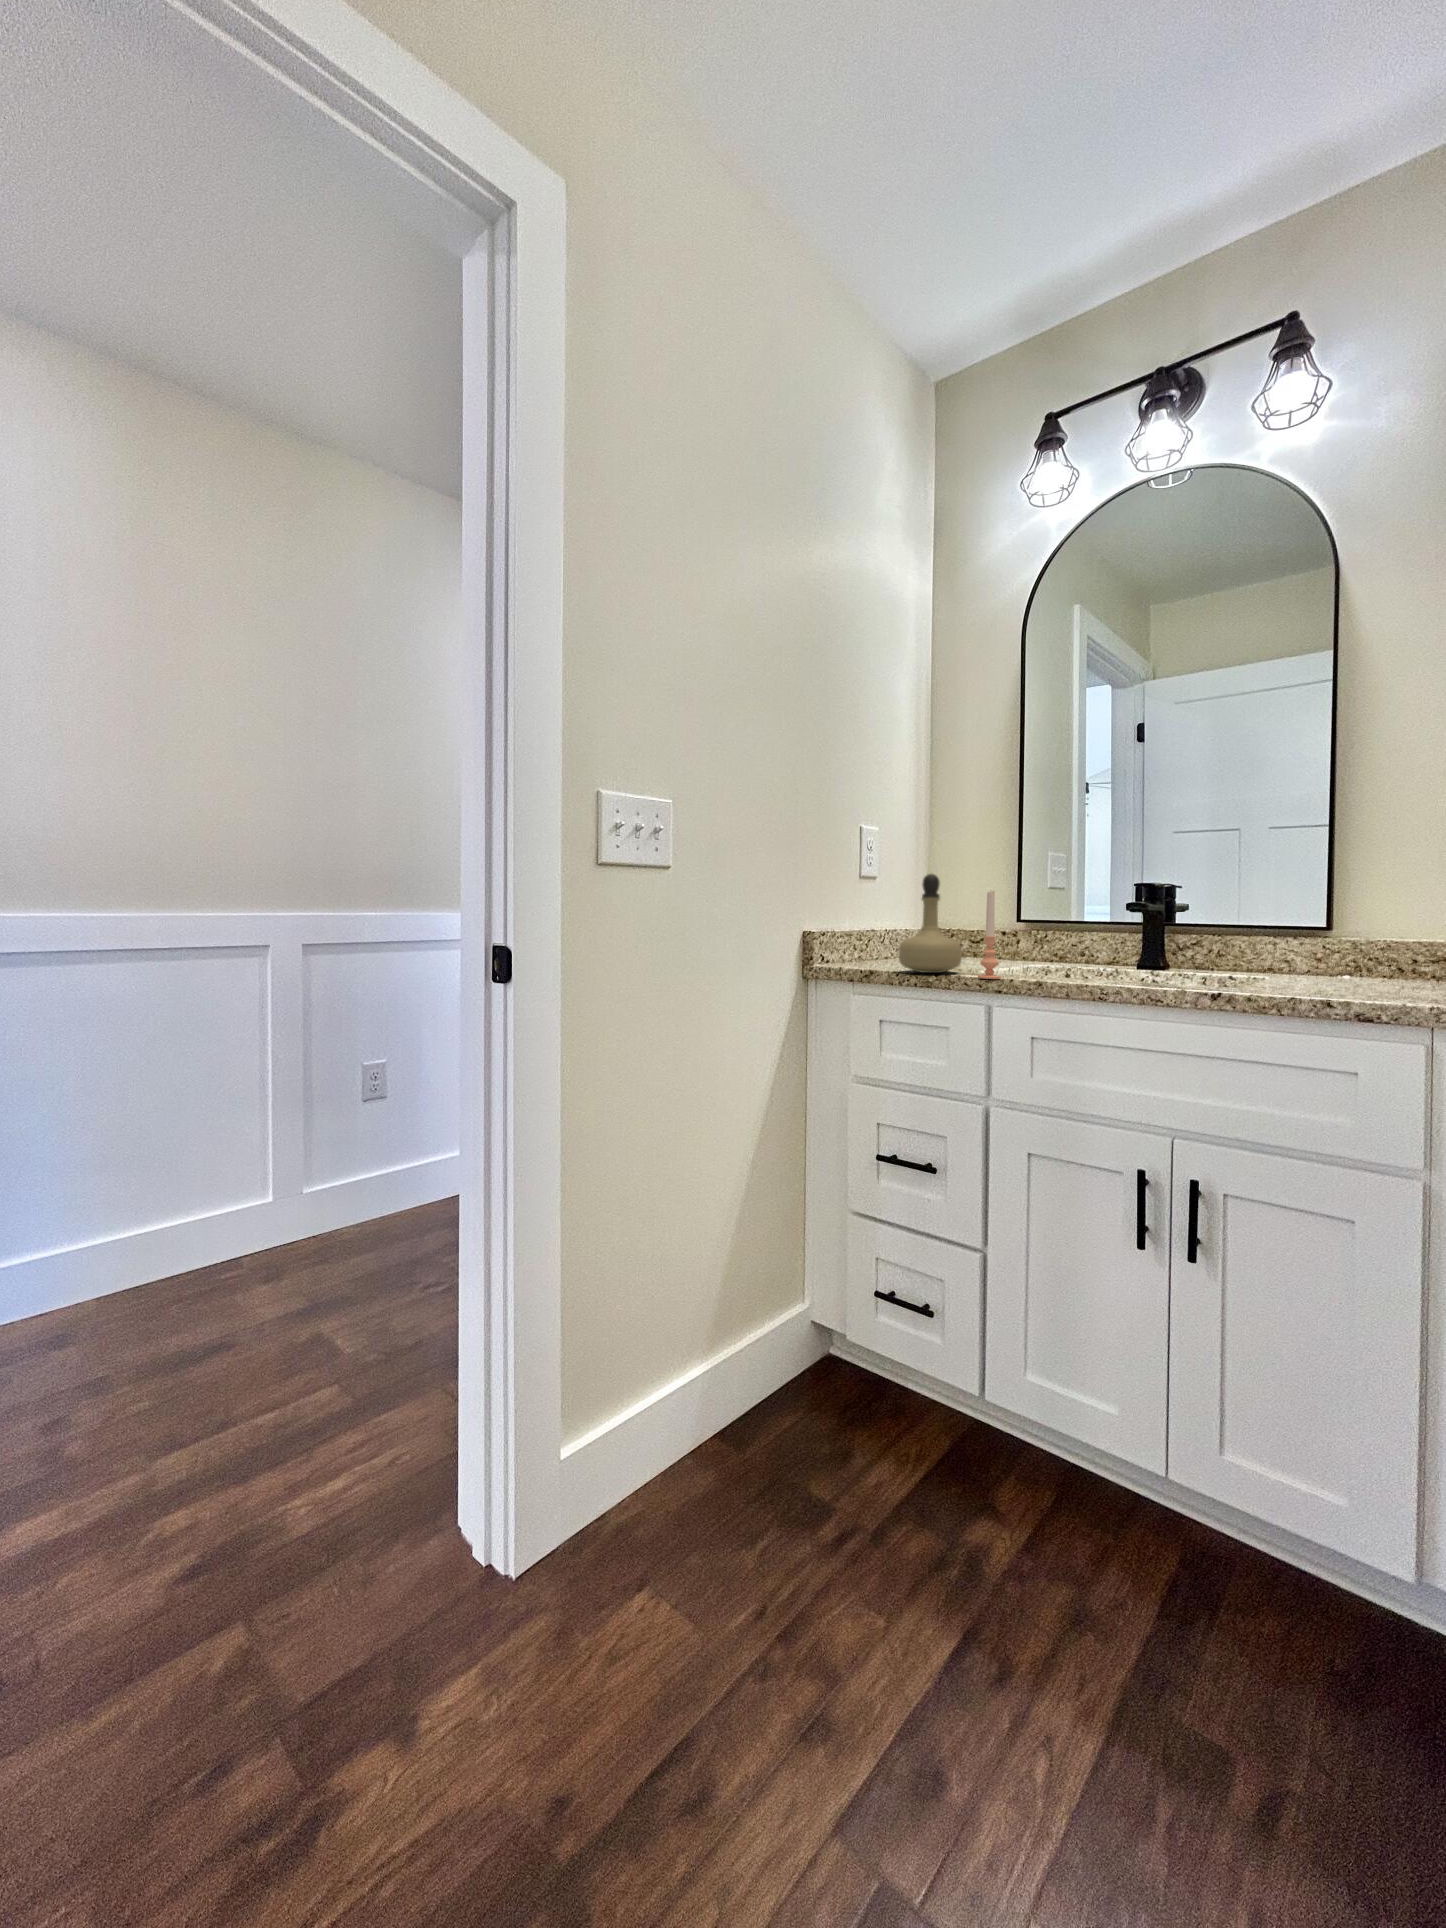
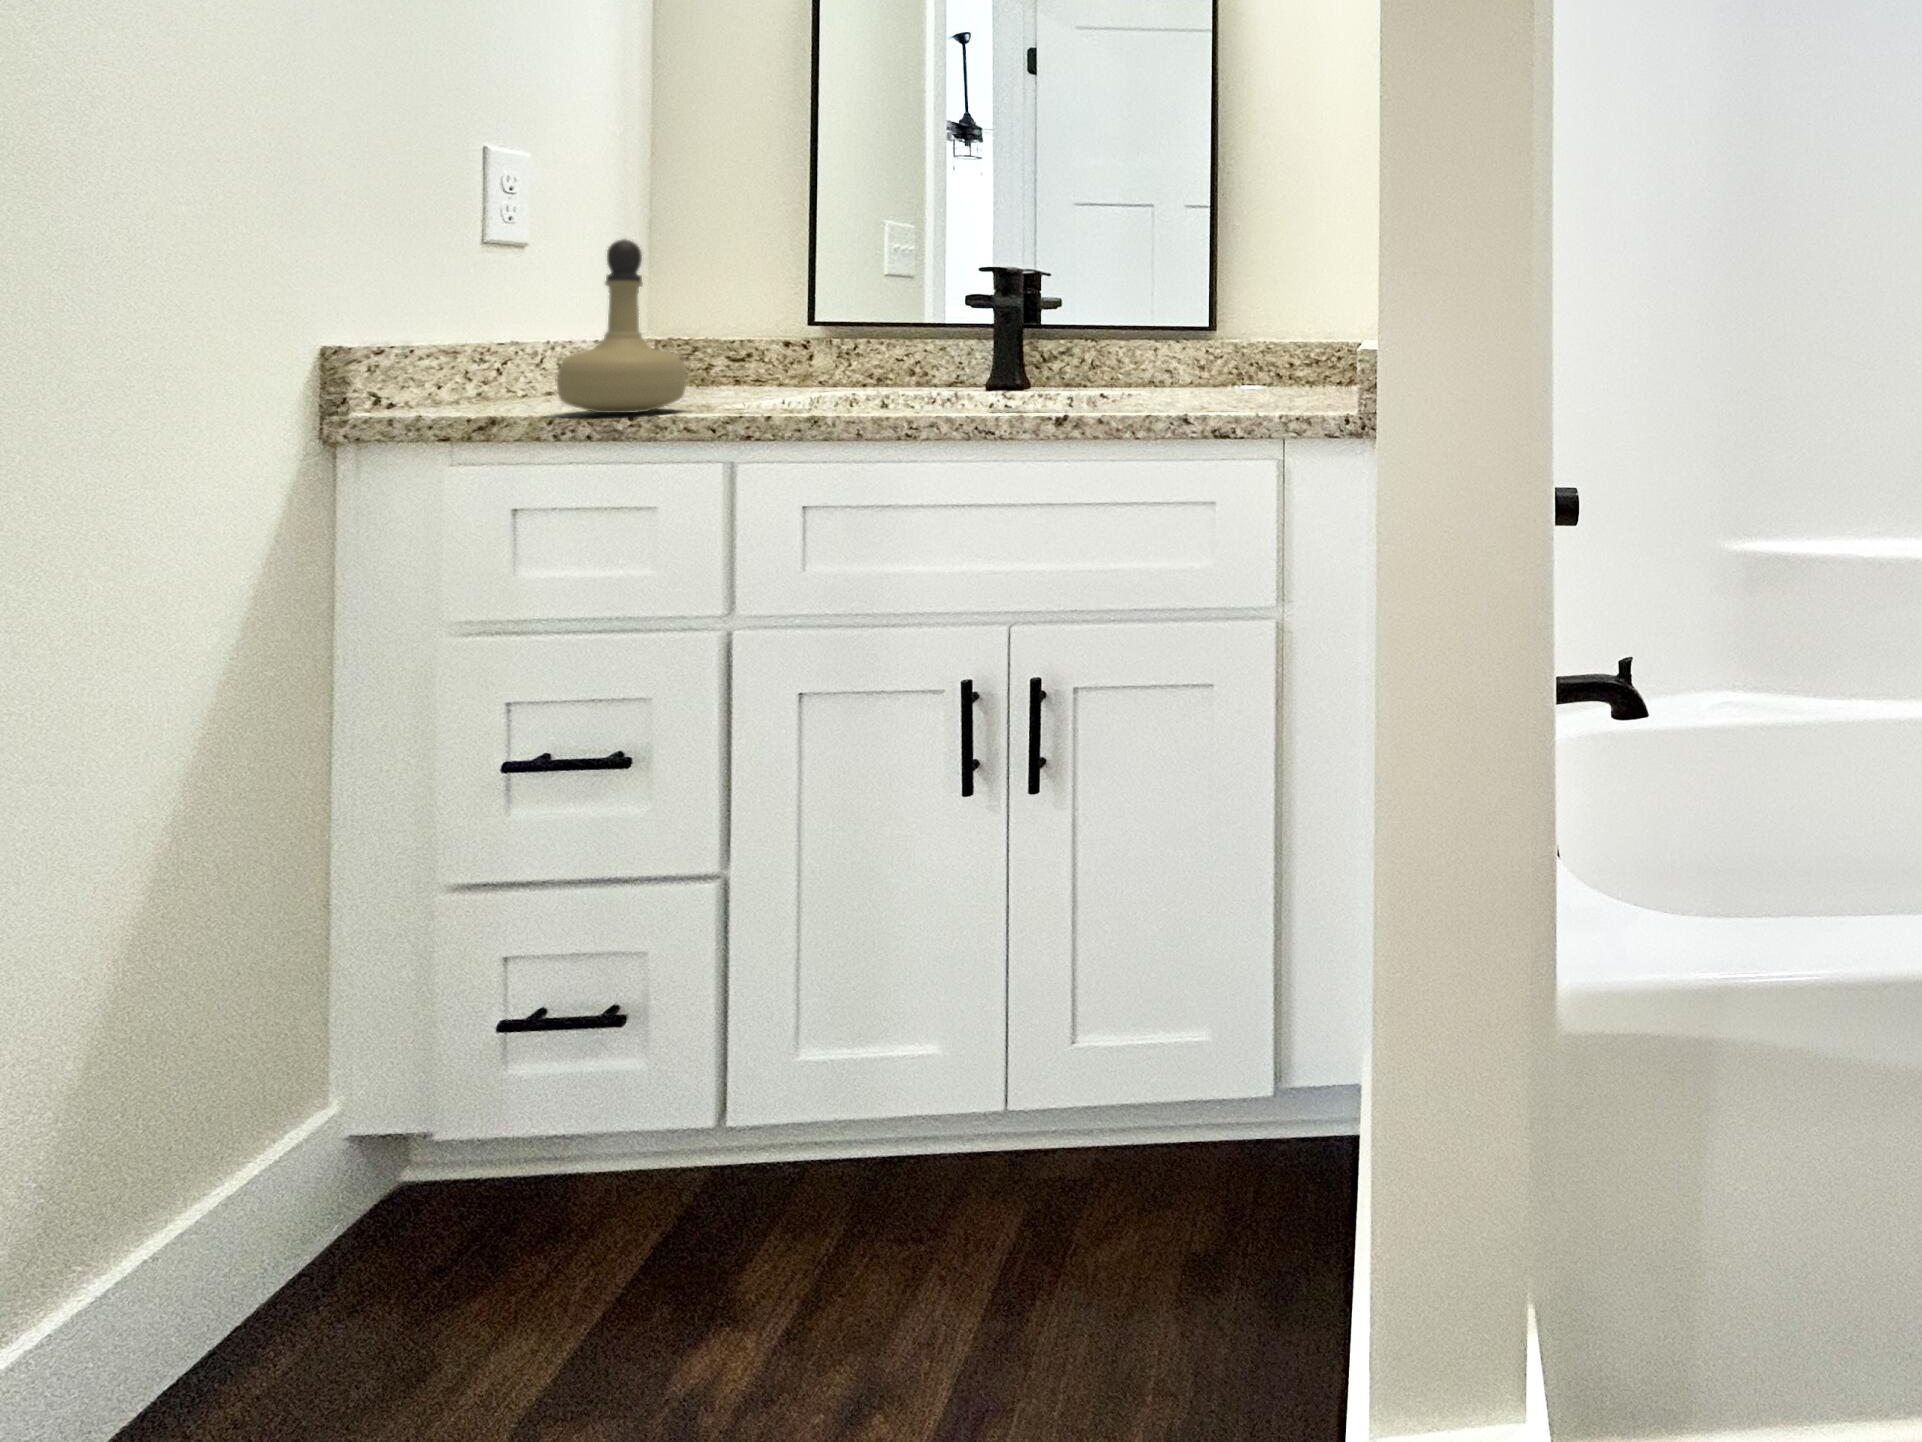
candle: present [978,891,1001,979] -> none [709,269,752,417]

